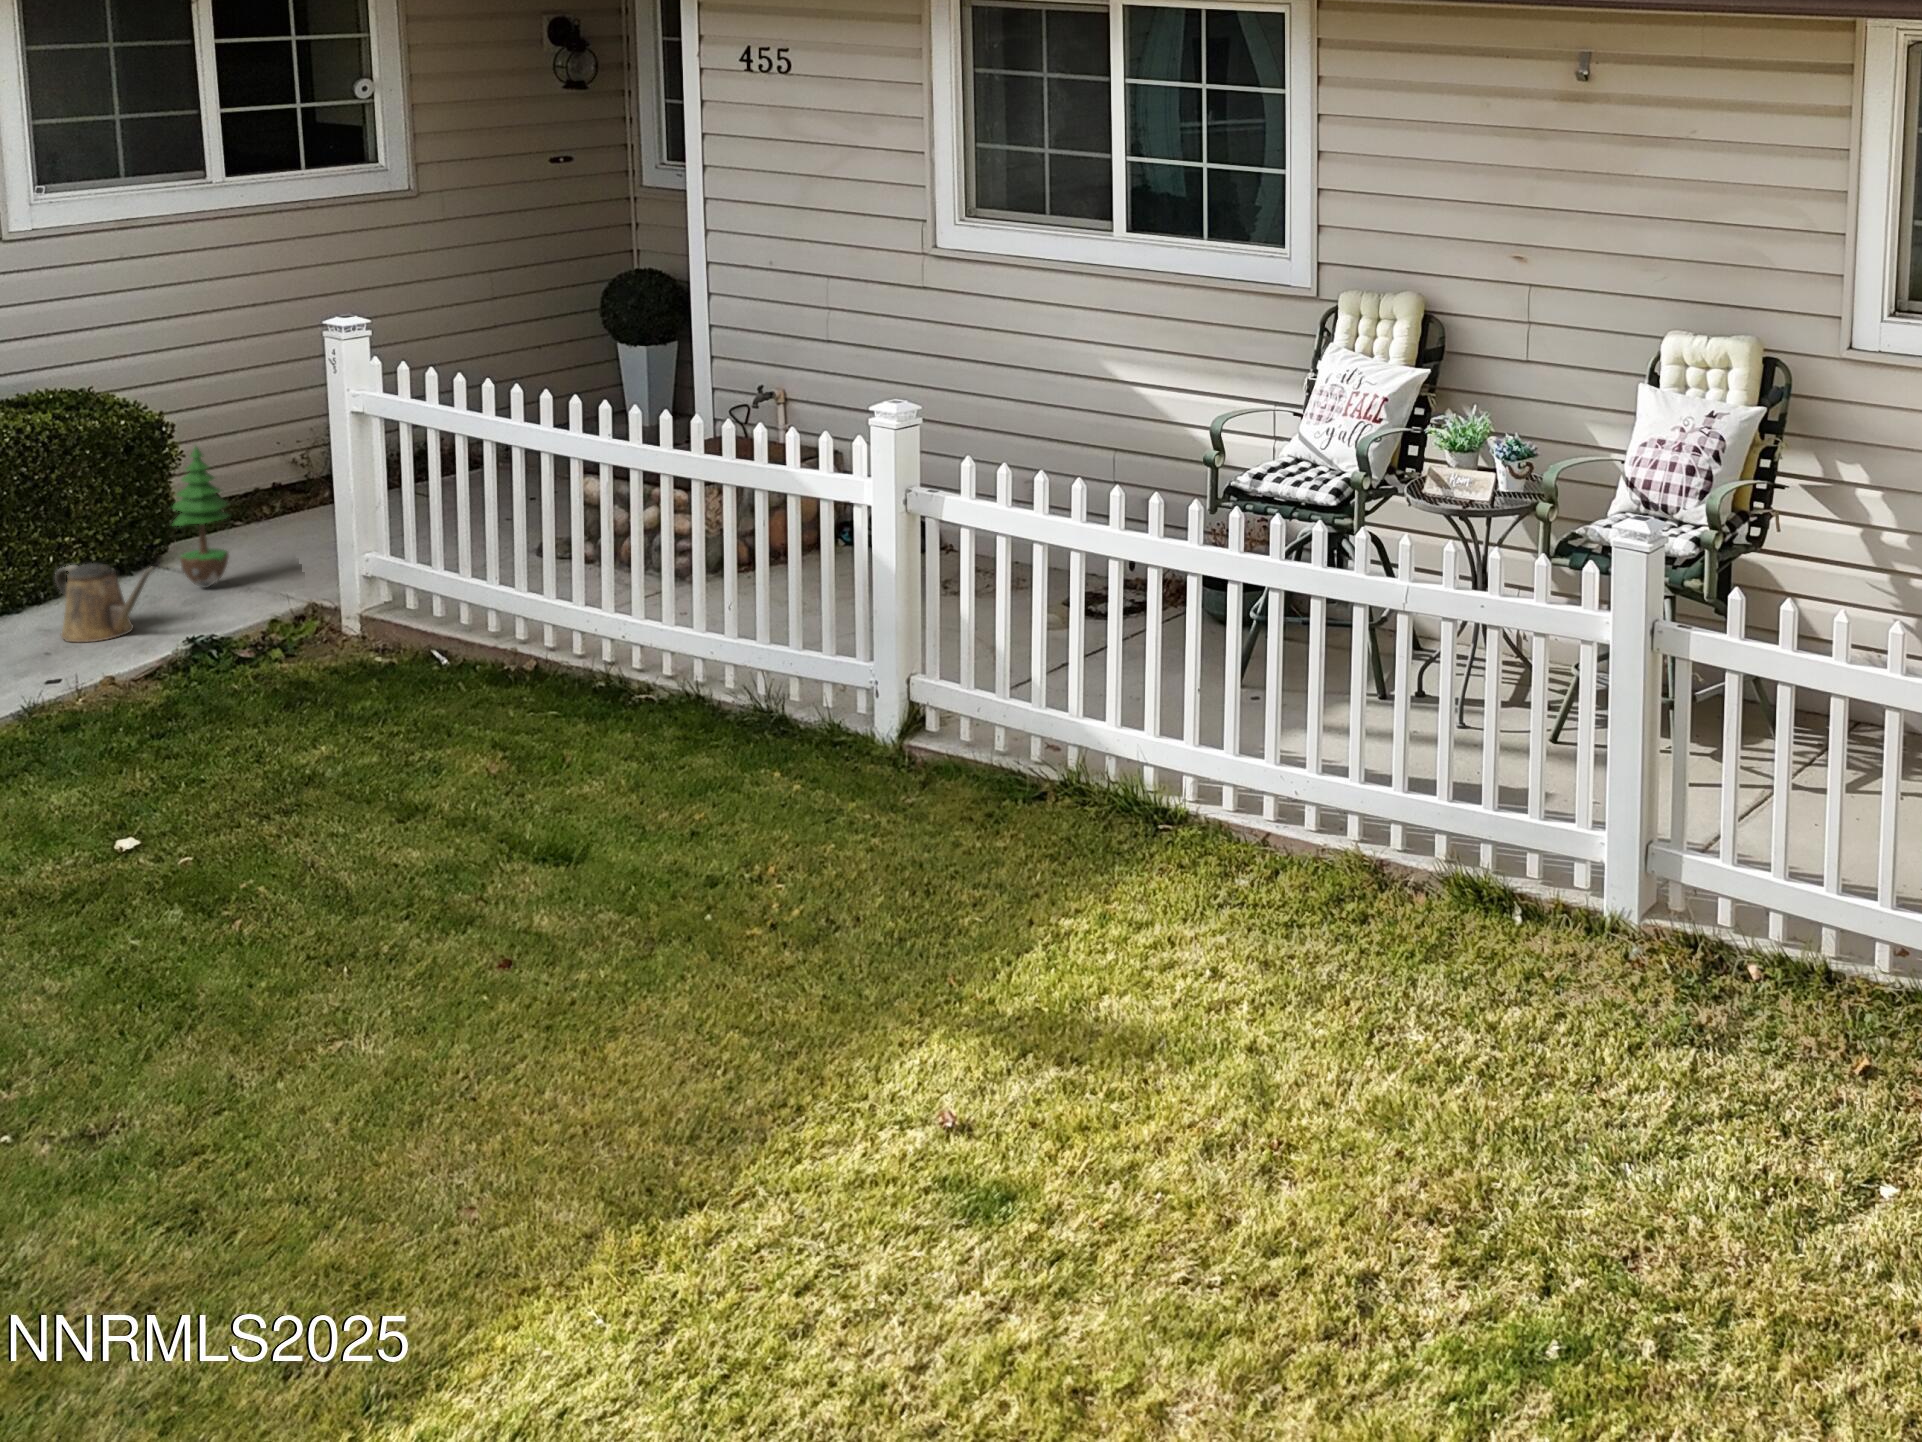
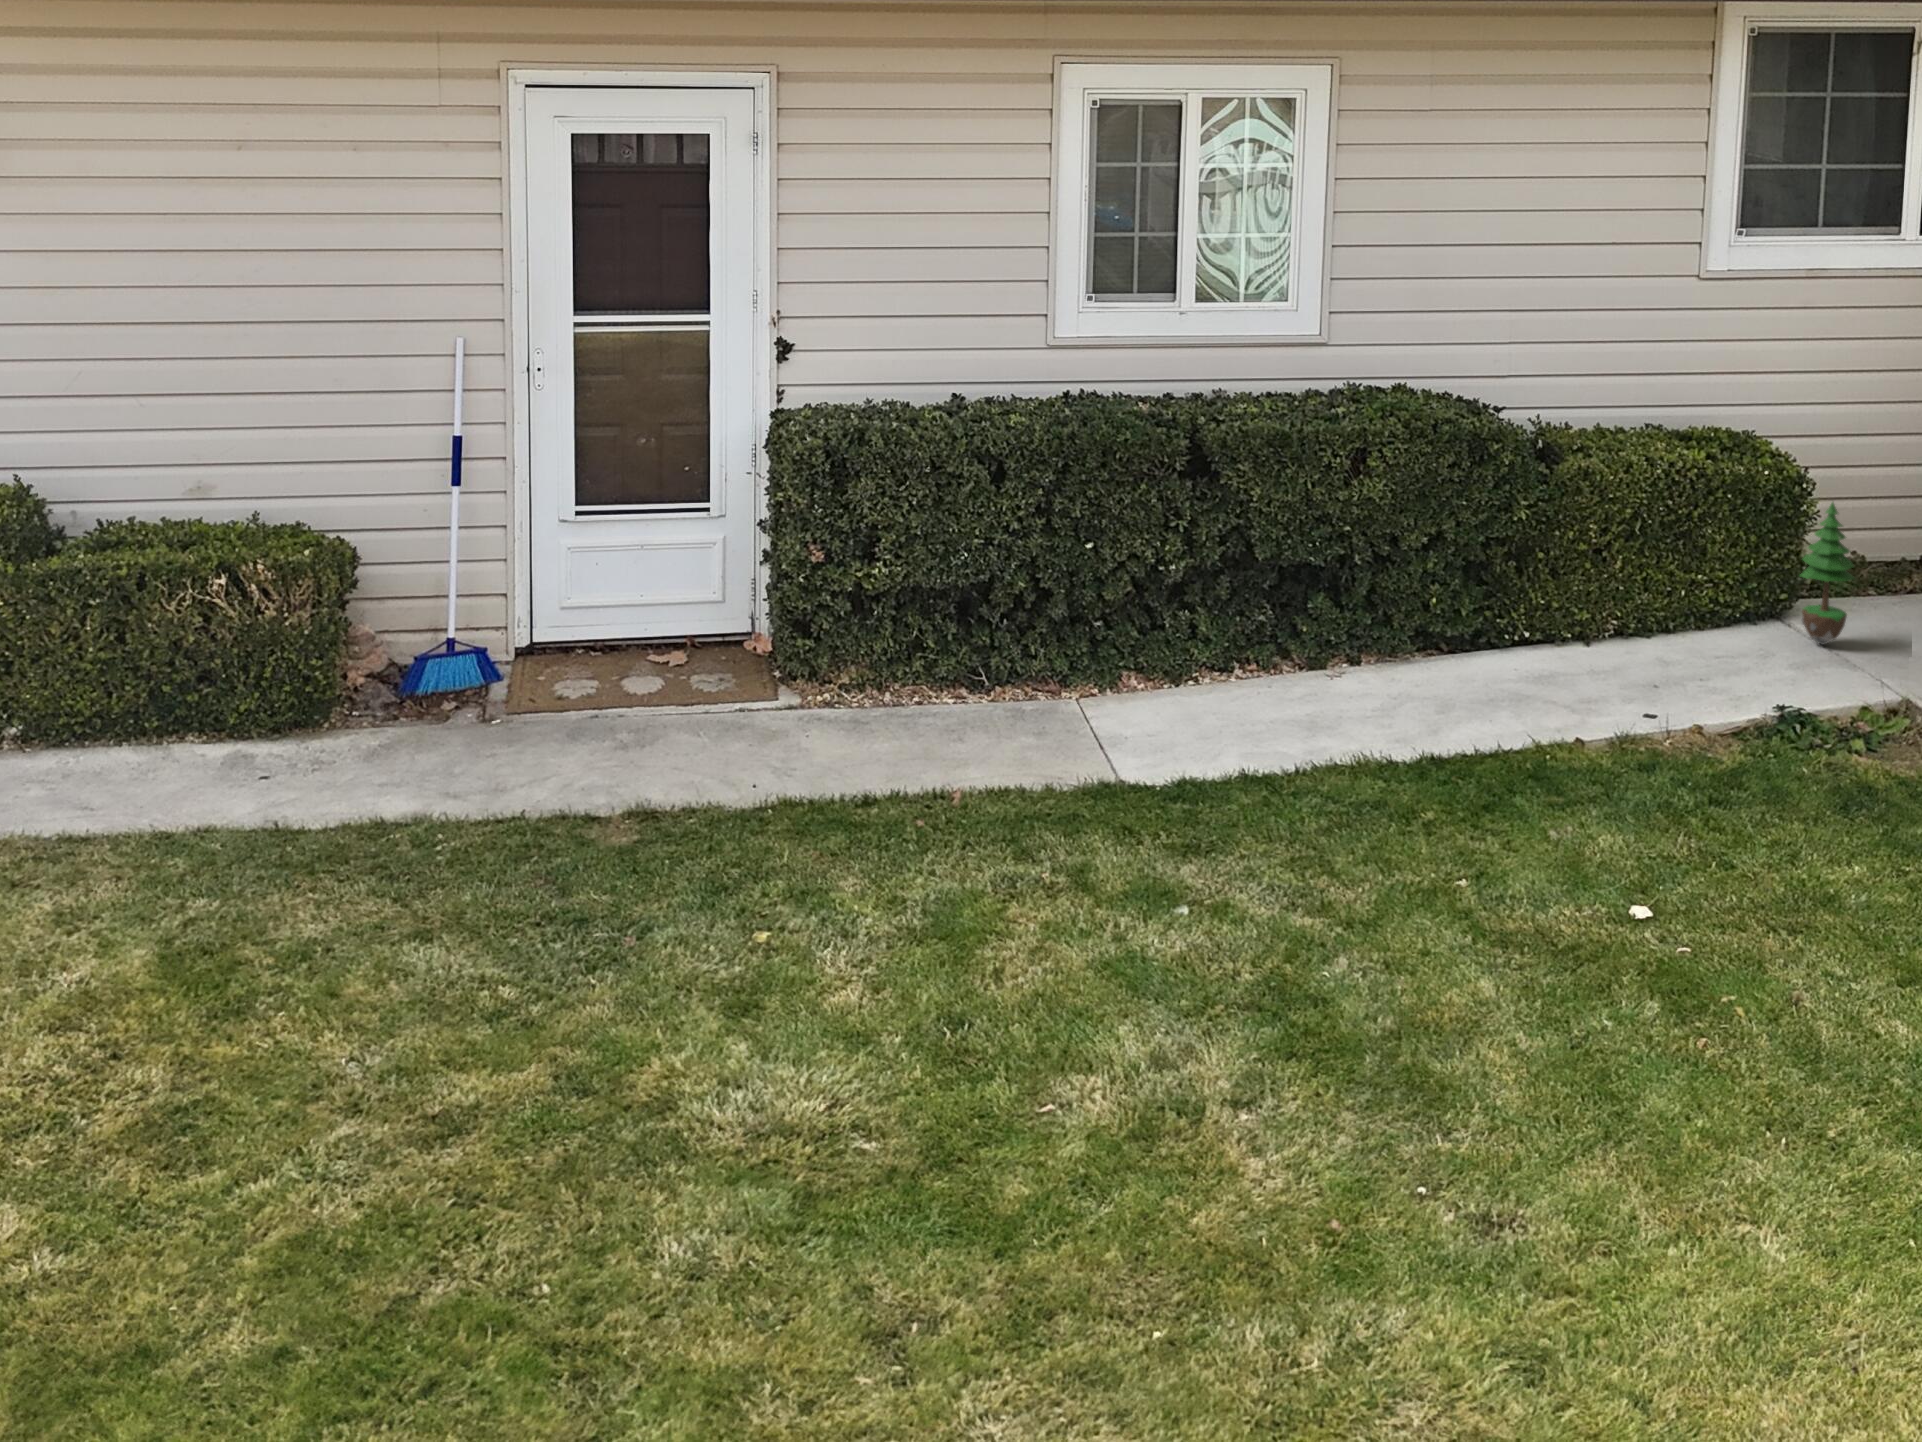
watering can: present [55,563,155,642] -> none [1683,595,1767,675]

